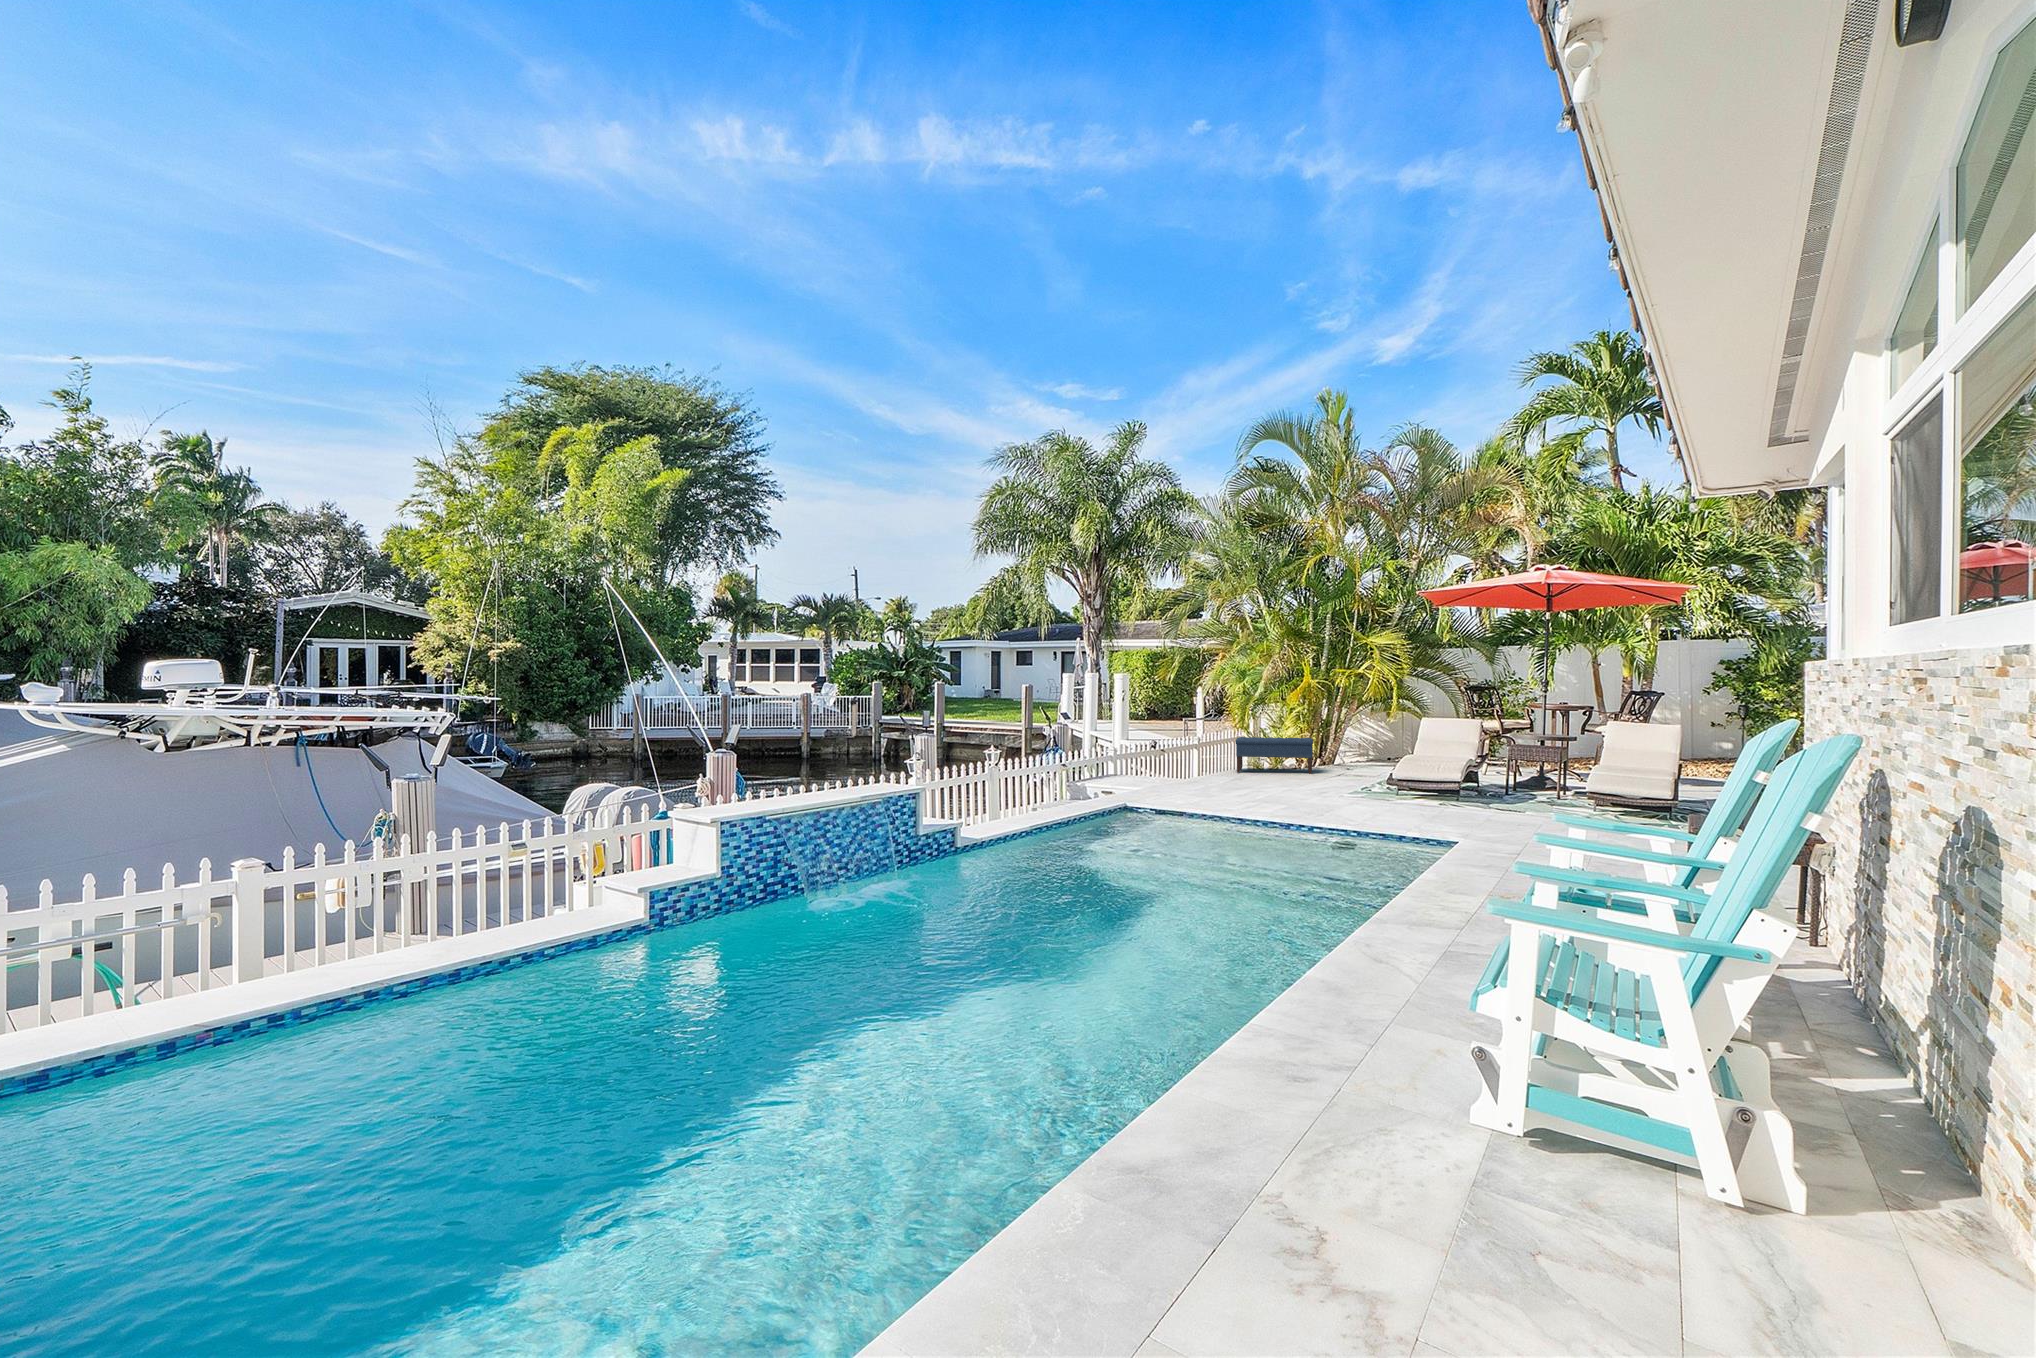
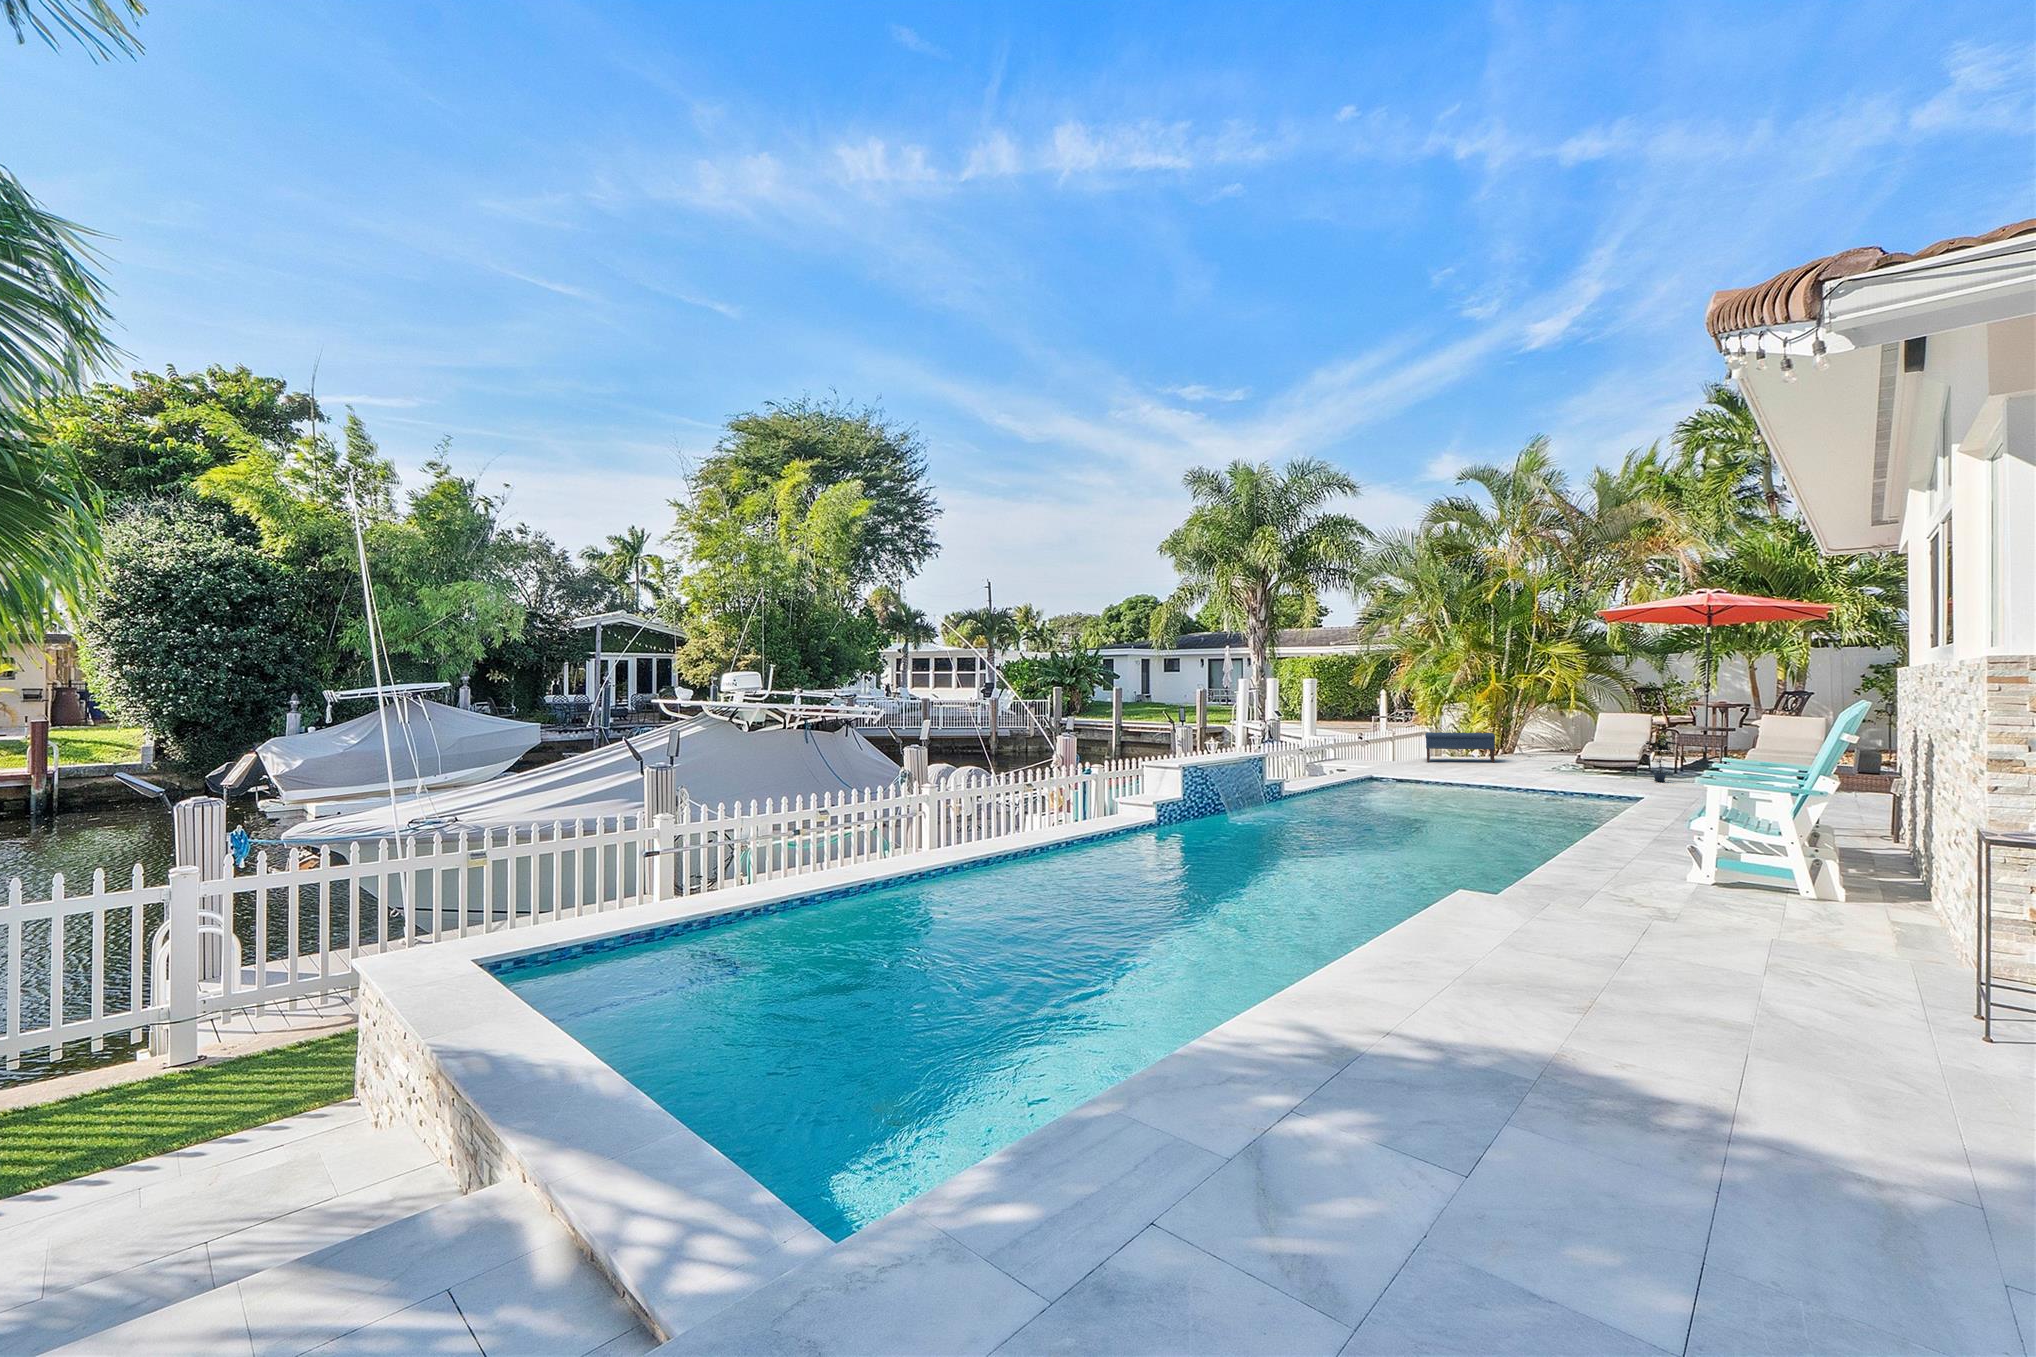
potted plant: none [1466,745,1506,801] -> present [1646,738,1679,782]

